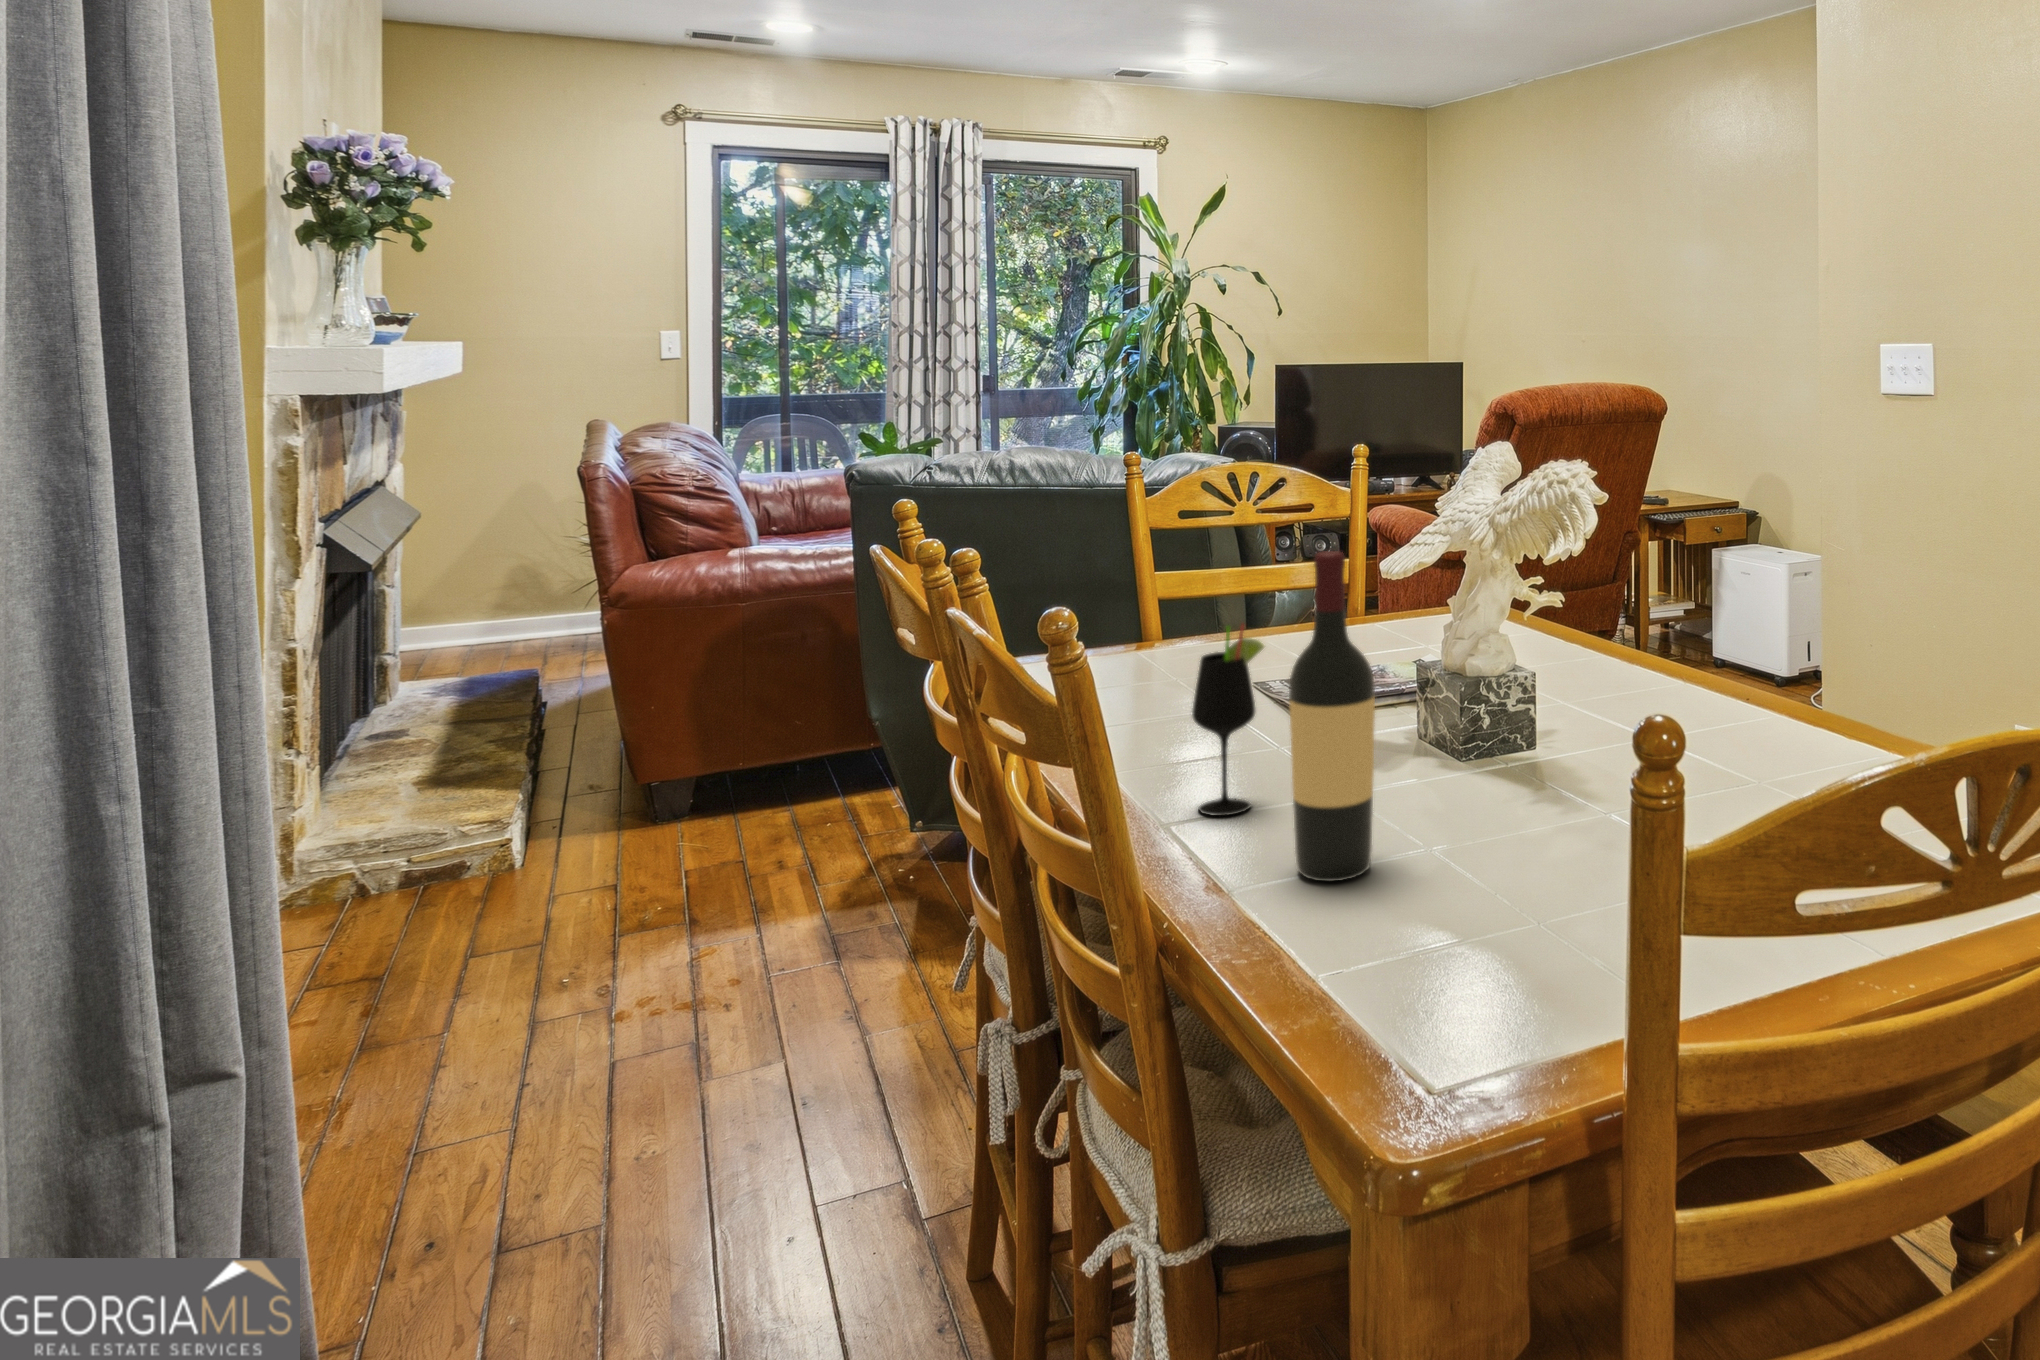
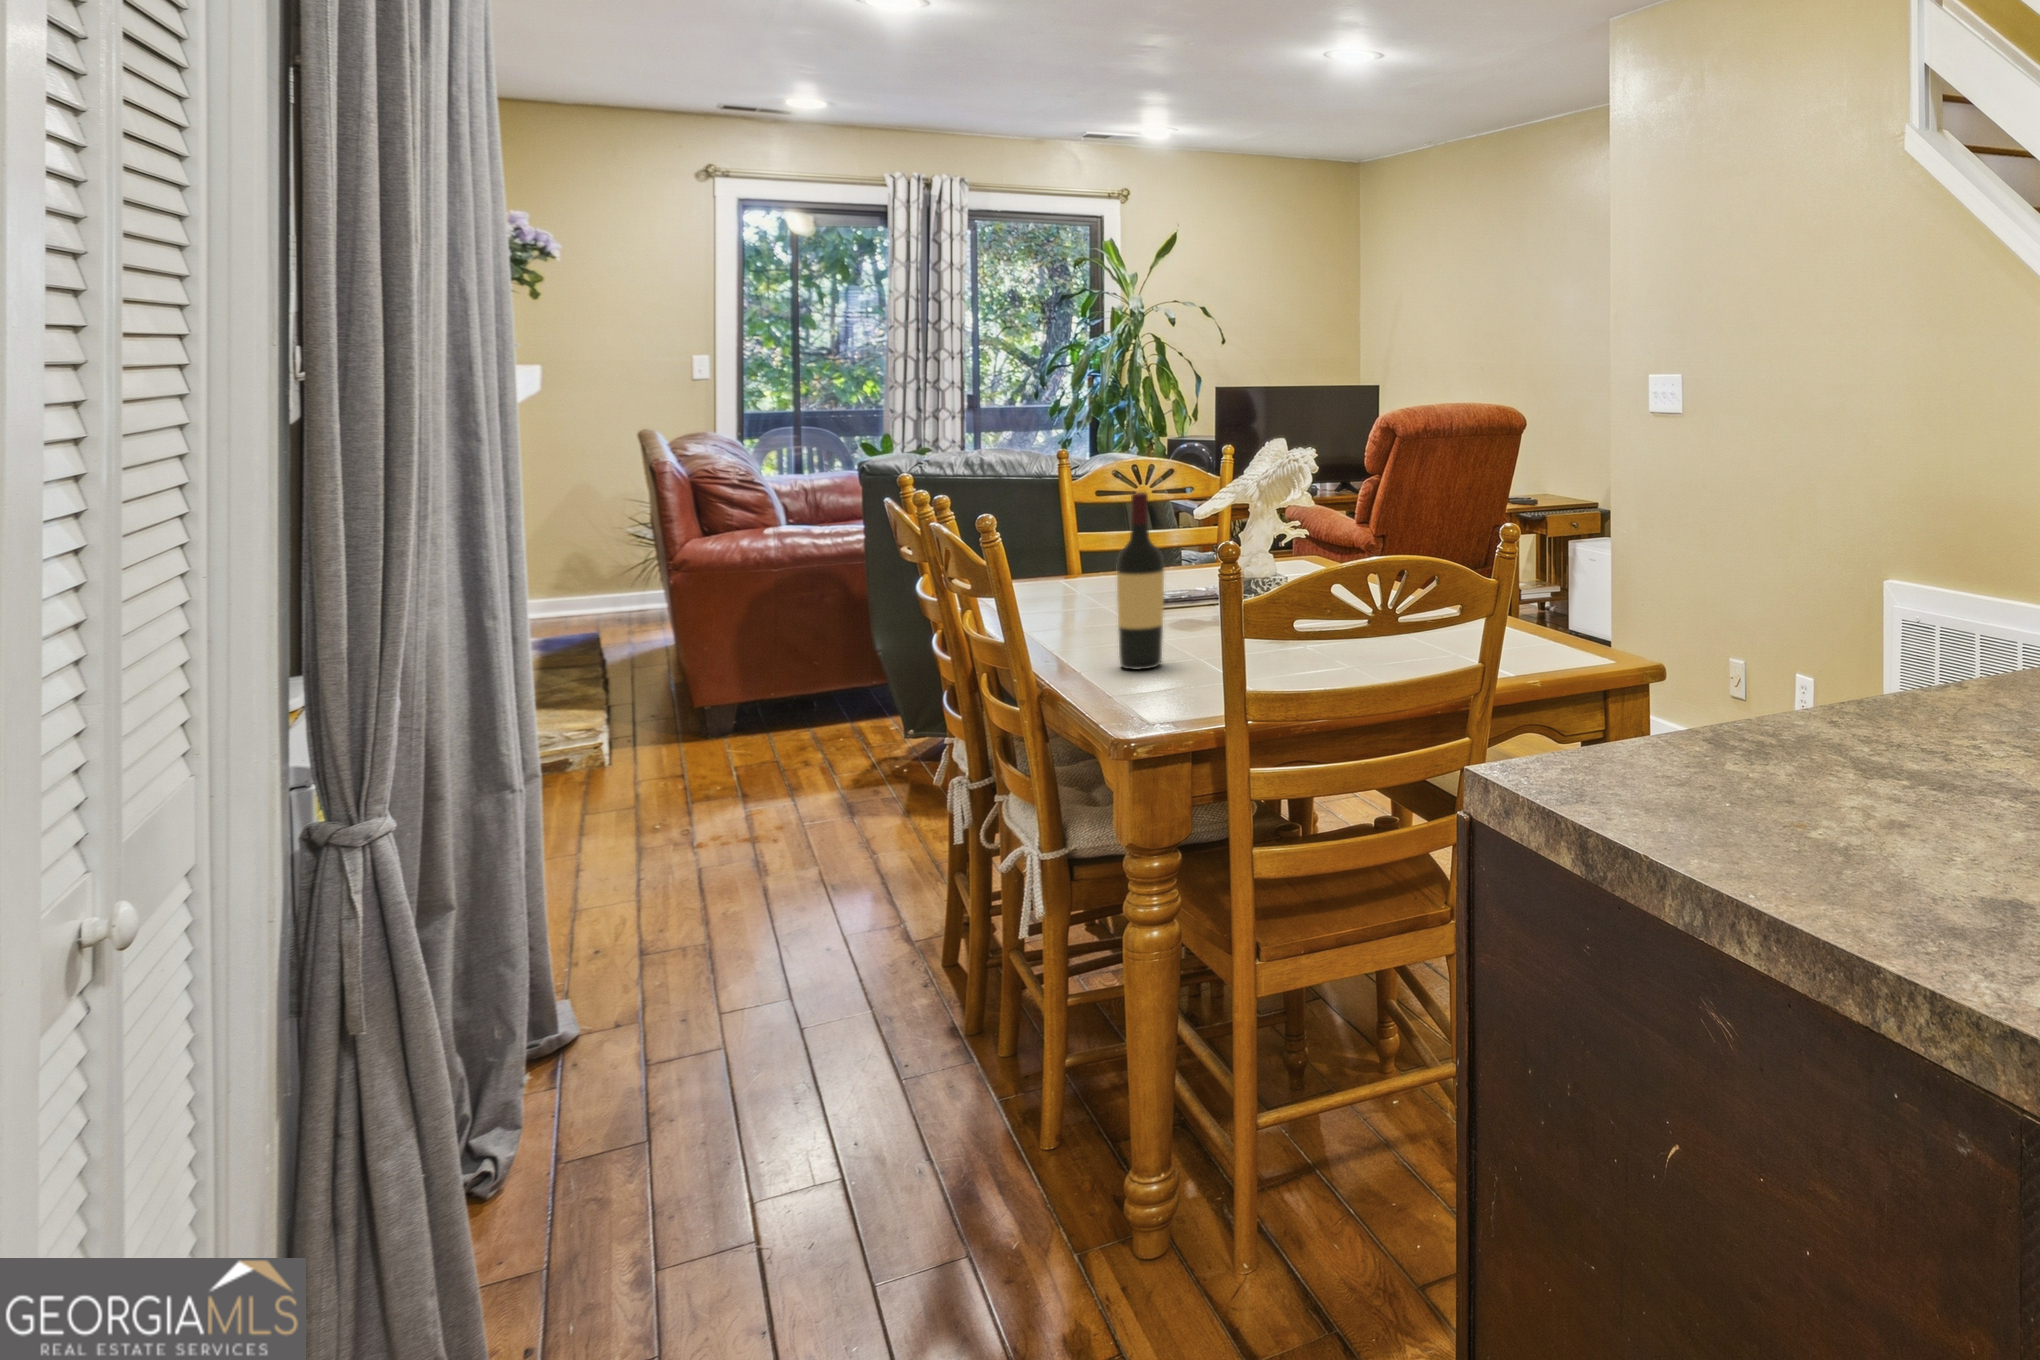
wine glass: present [1192,625,1264,816] -> none [1071,538,1114,647]

